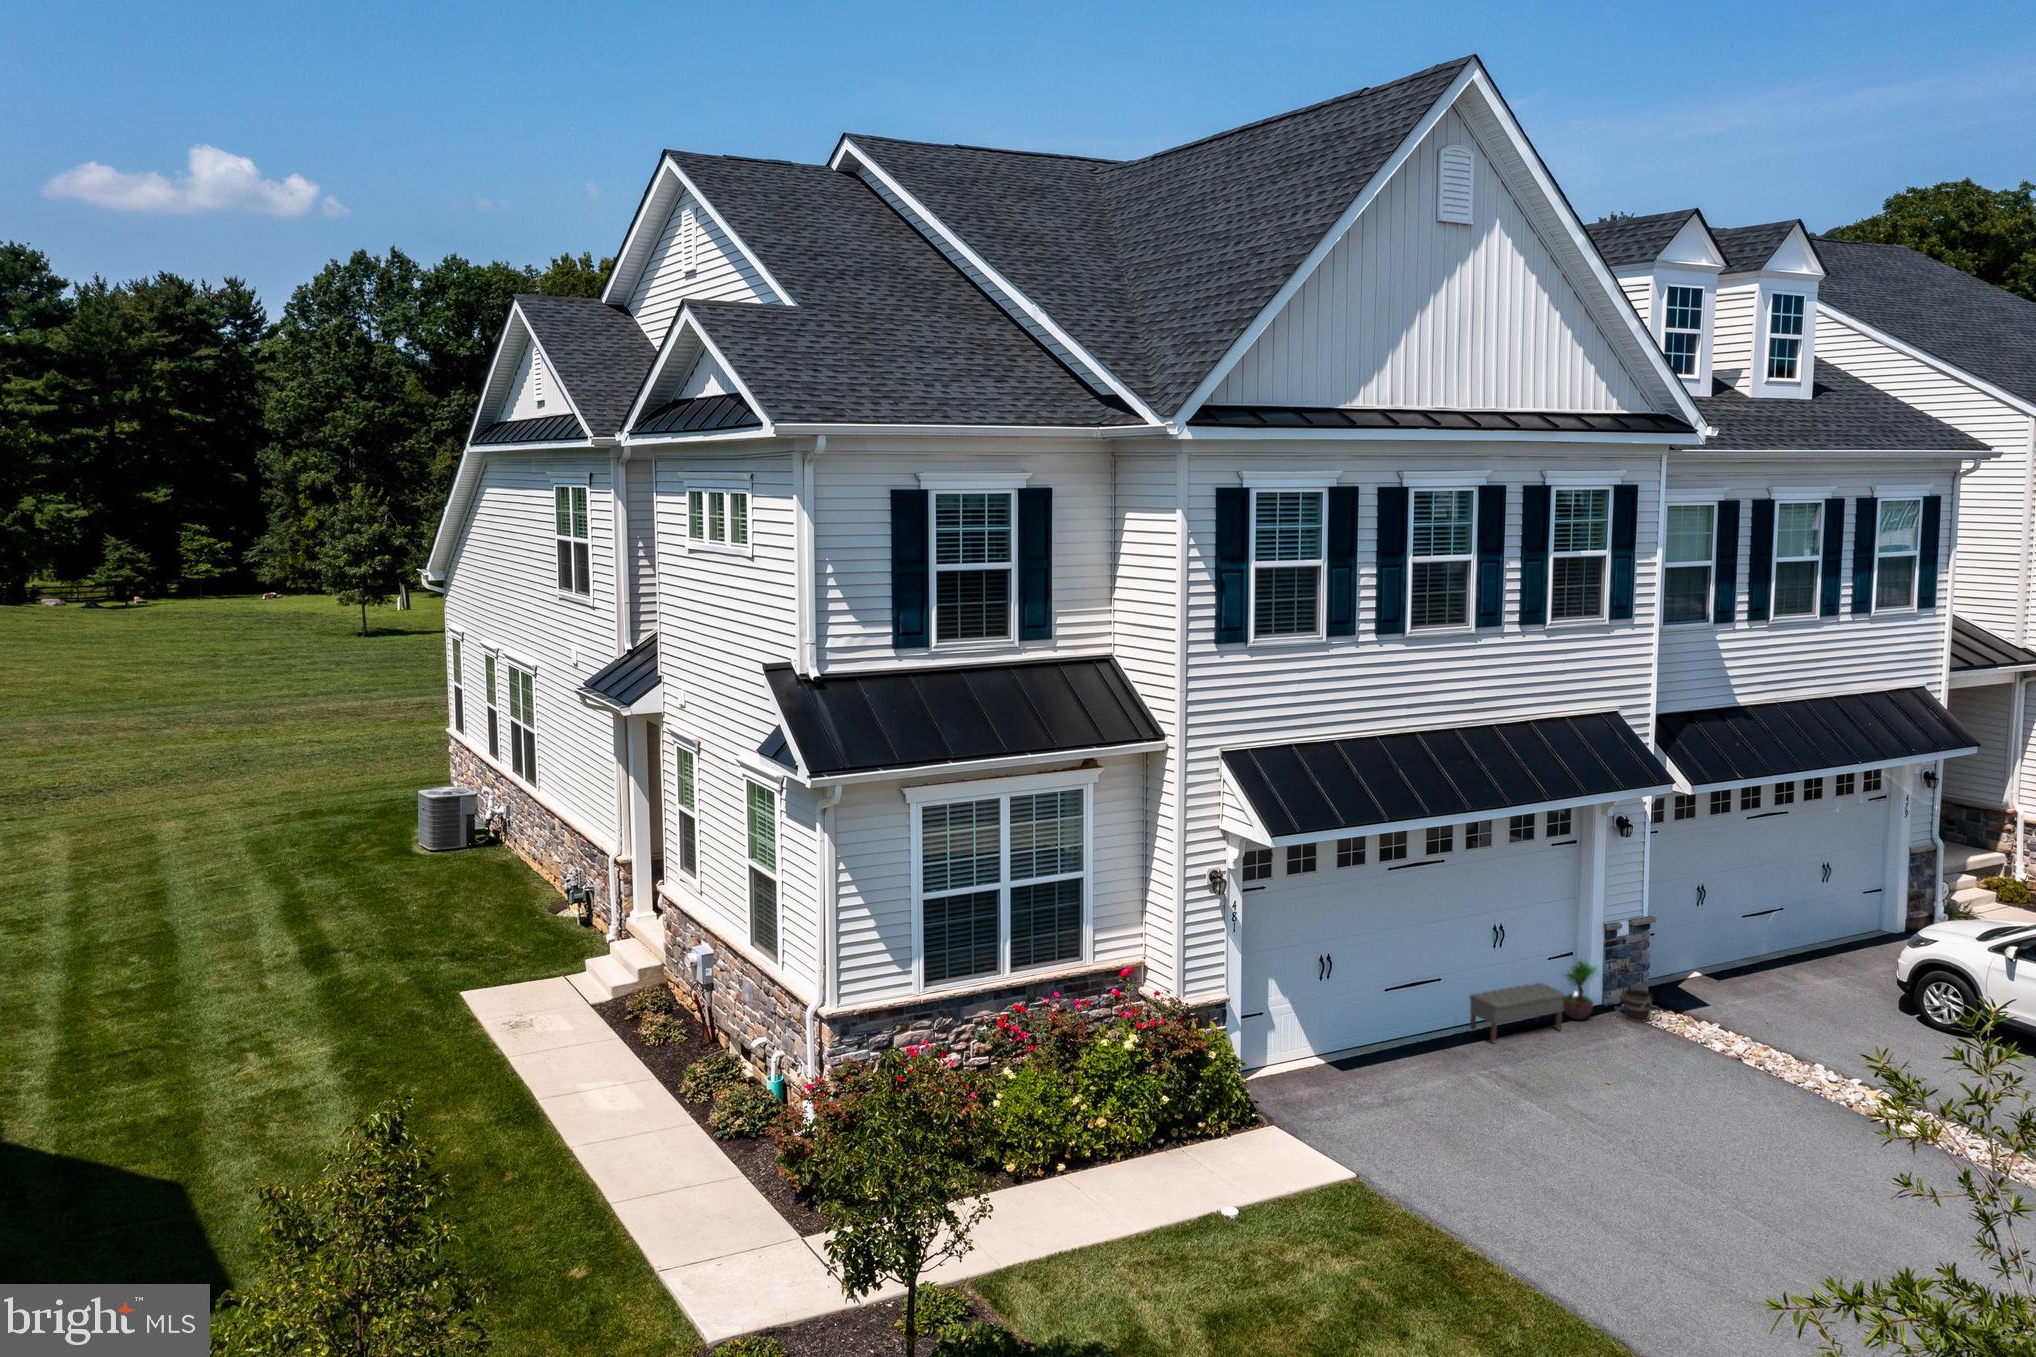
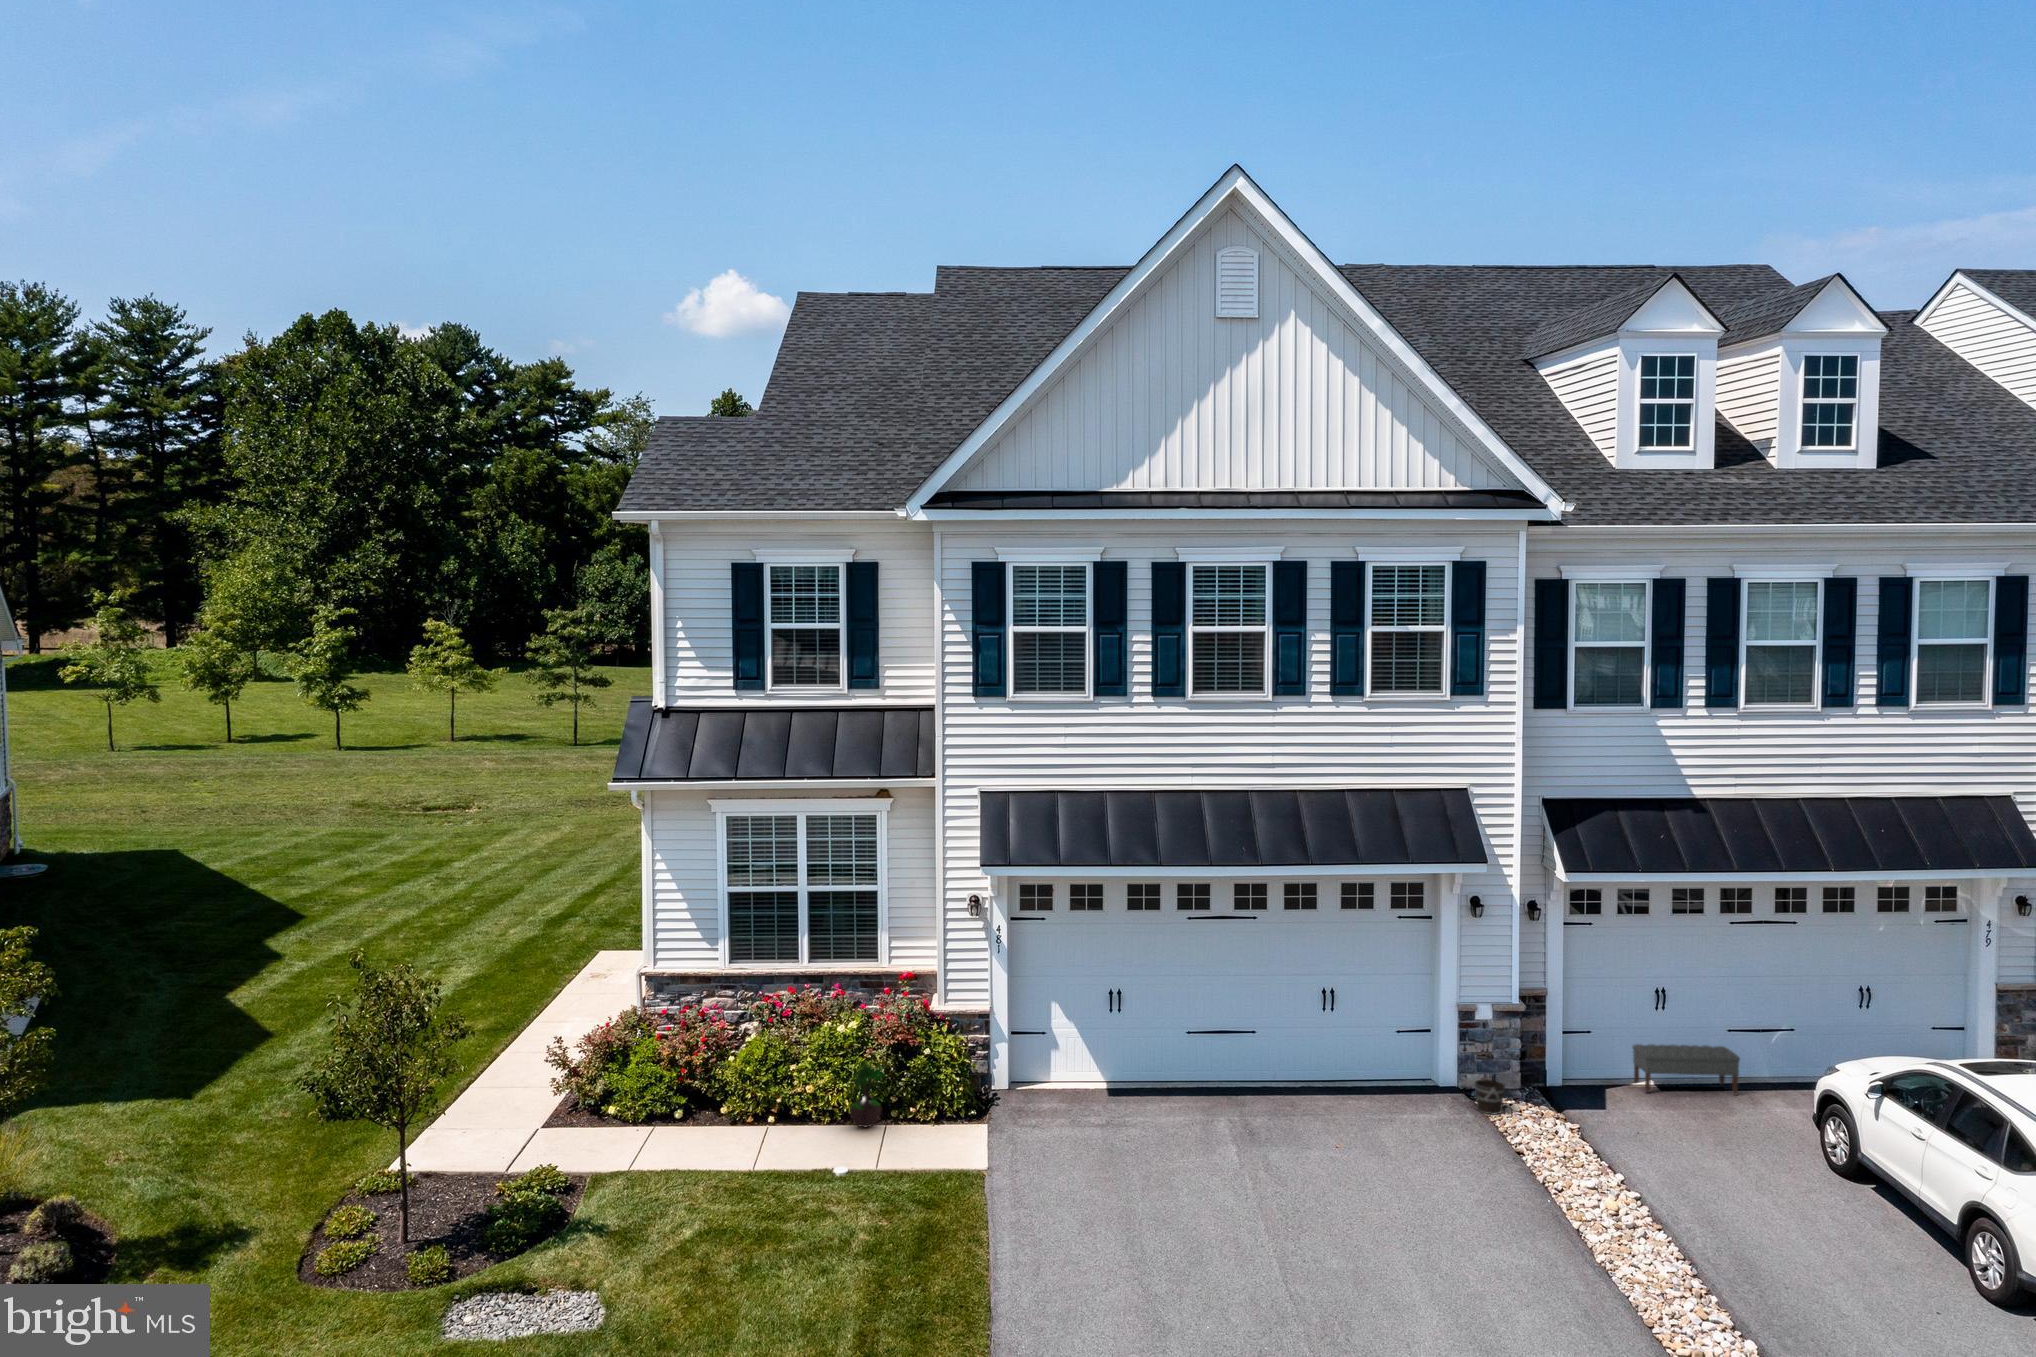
potted tree: present [1563,959,1599,1019] -> present [848,1060,884,1127]
bench: present [1470,983,1565,1043] -> present [1633,1044,1740,1095]

